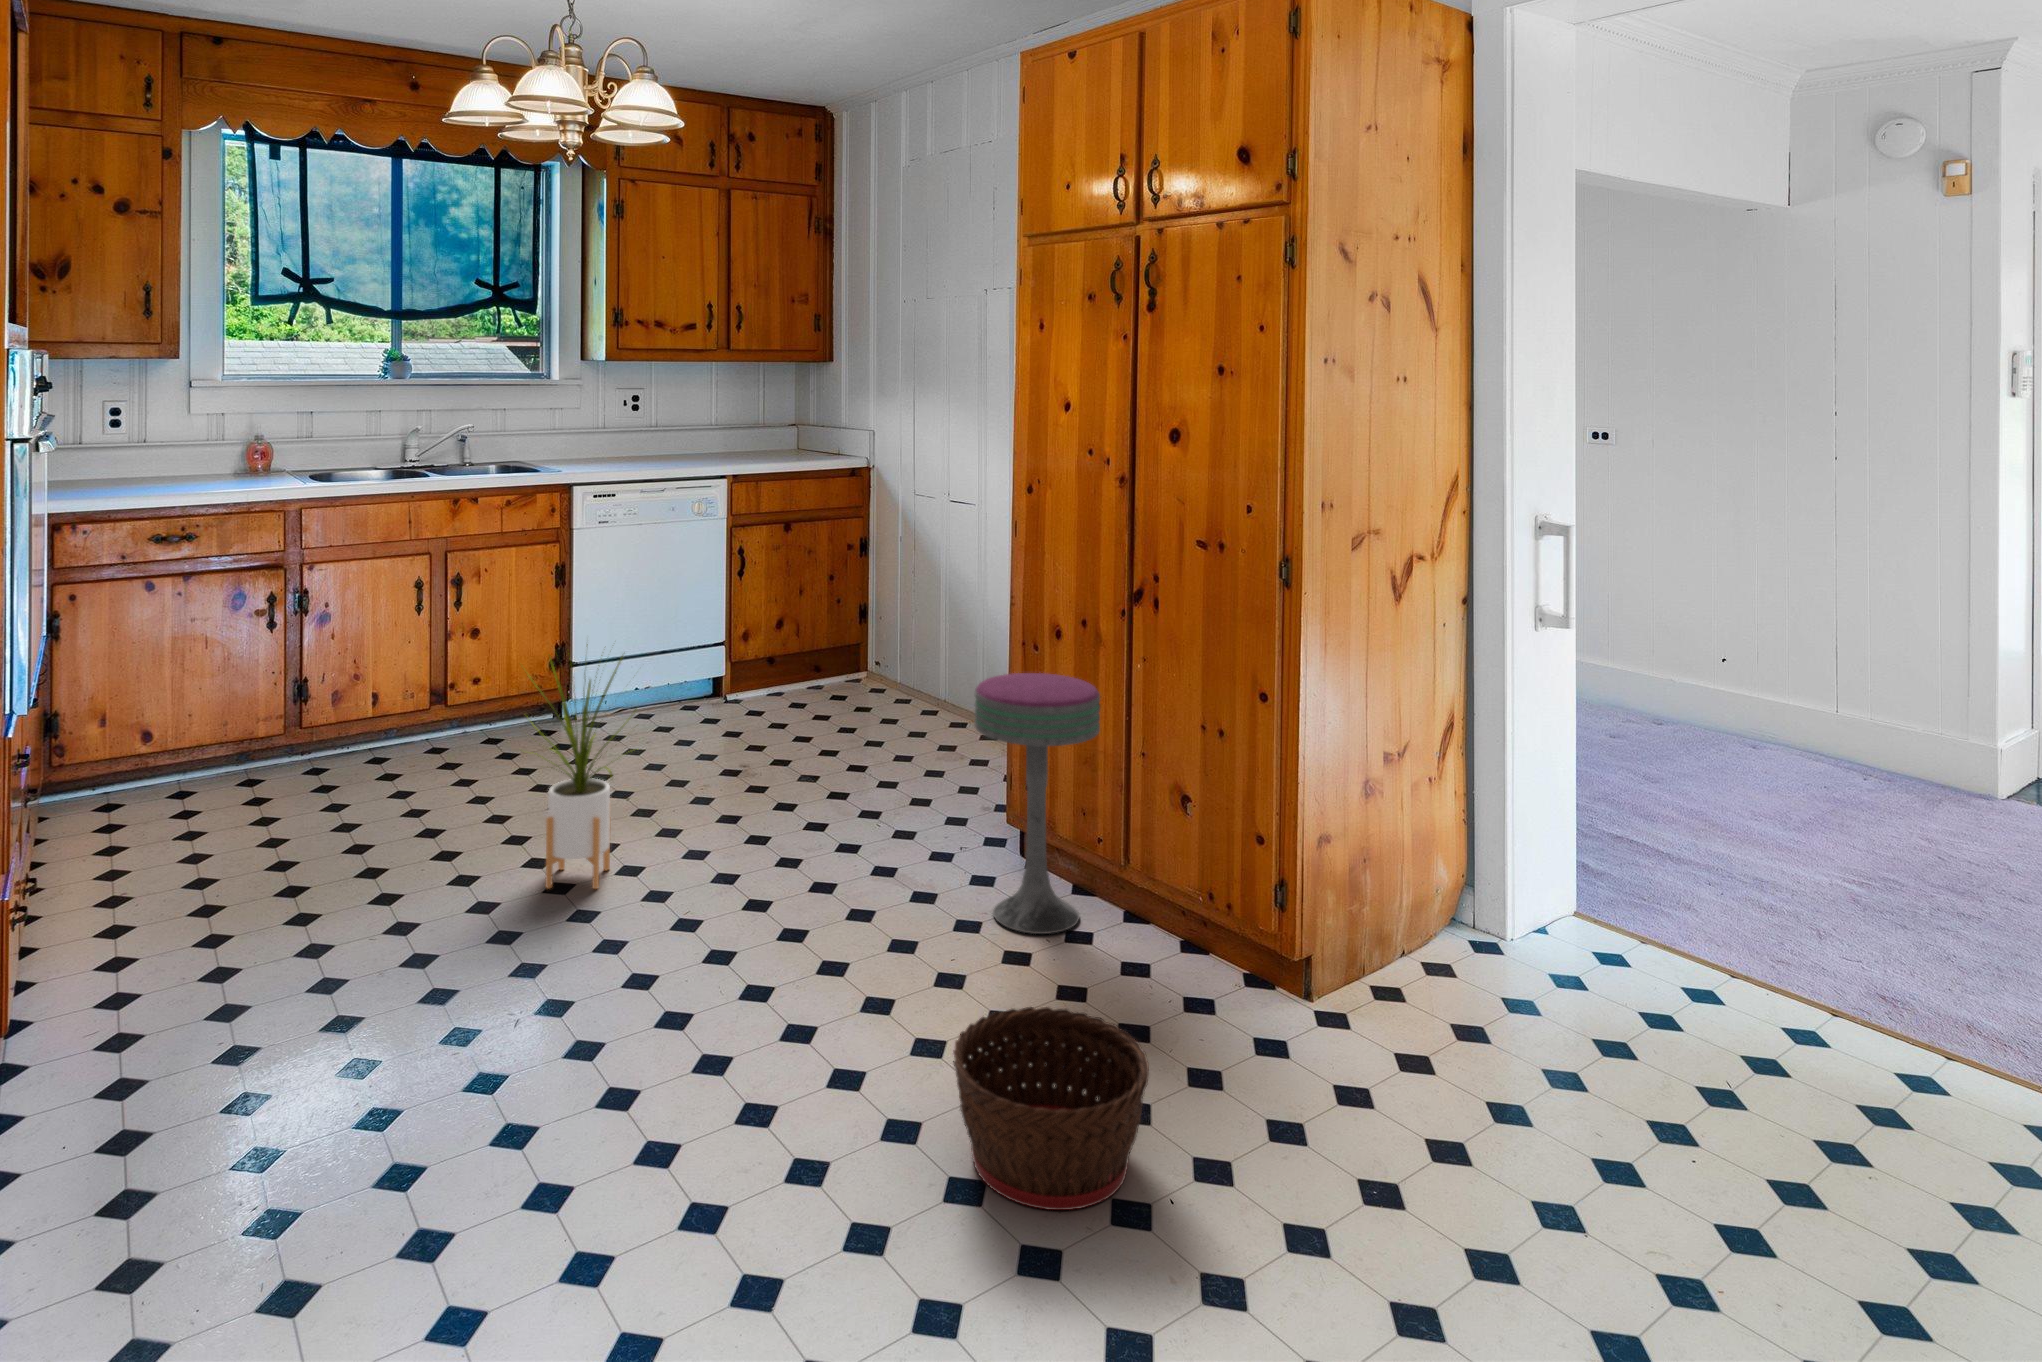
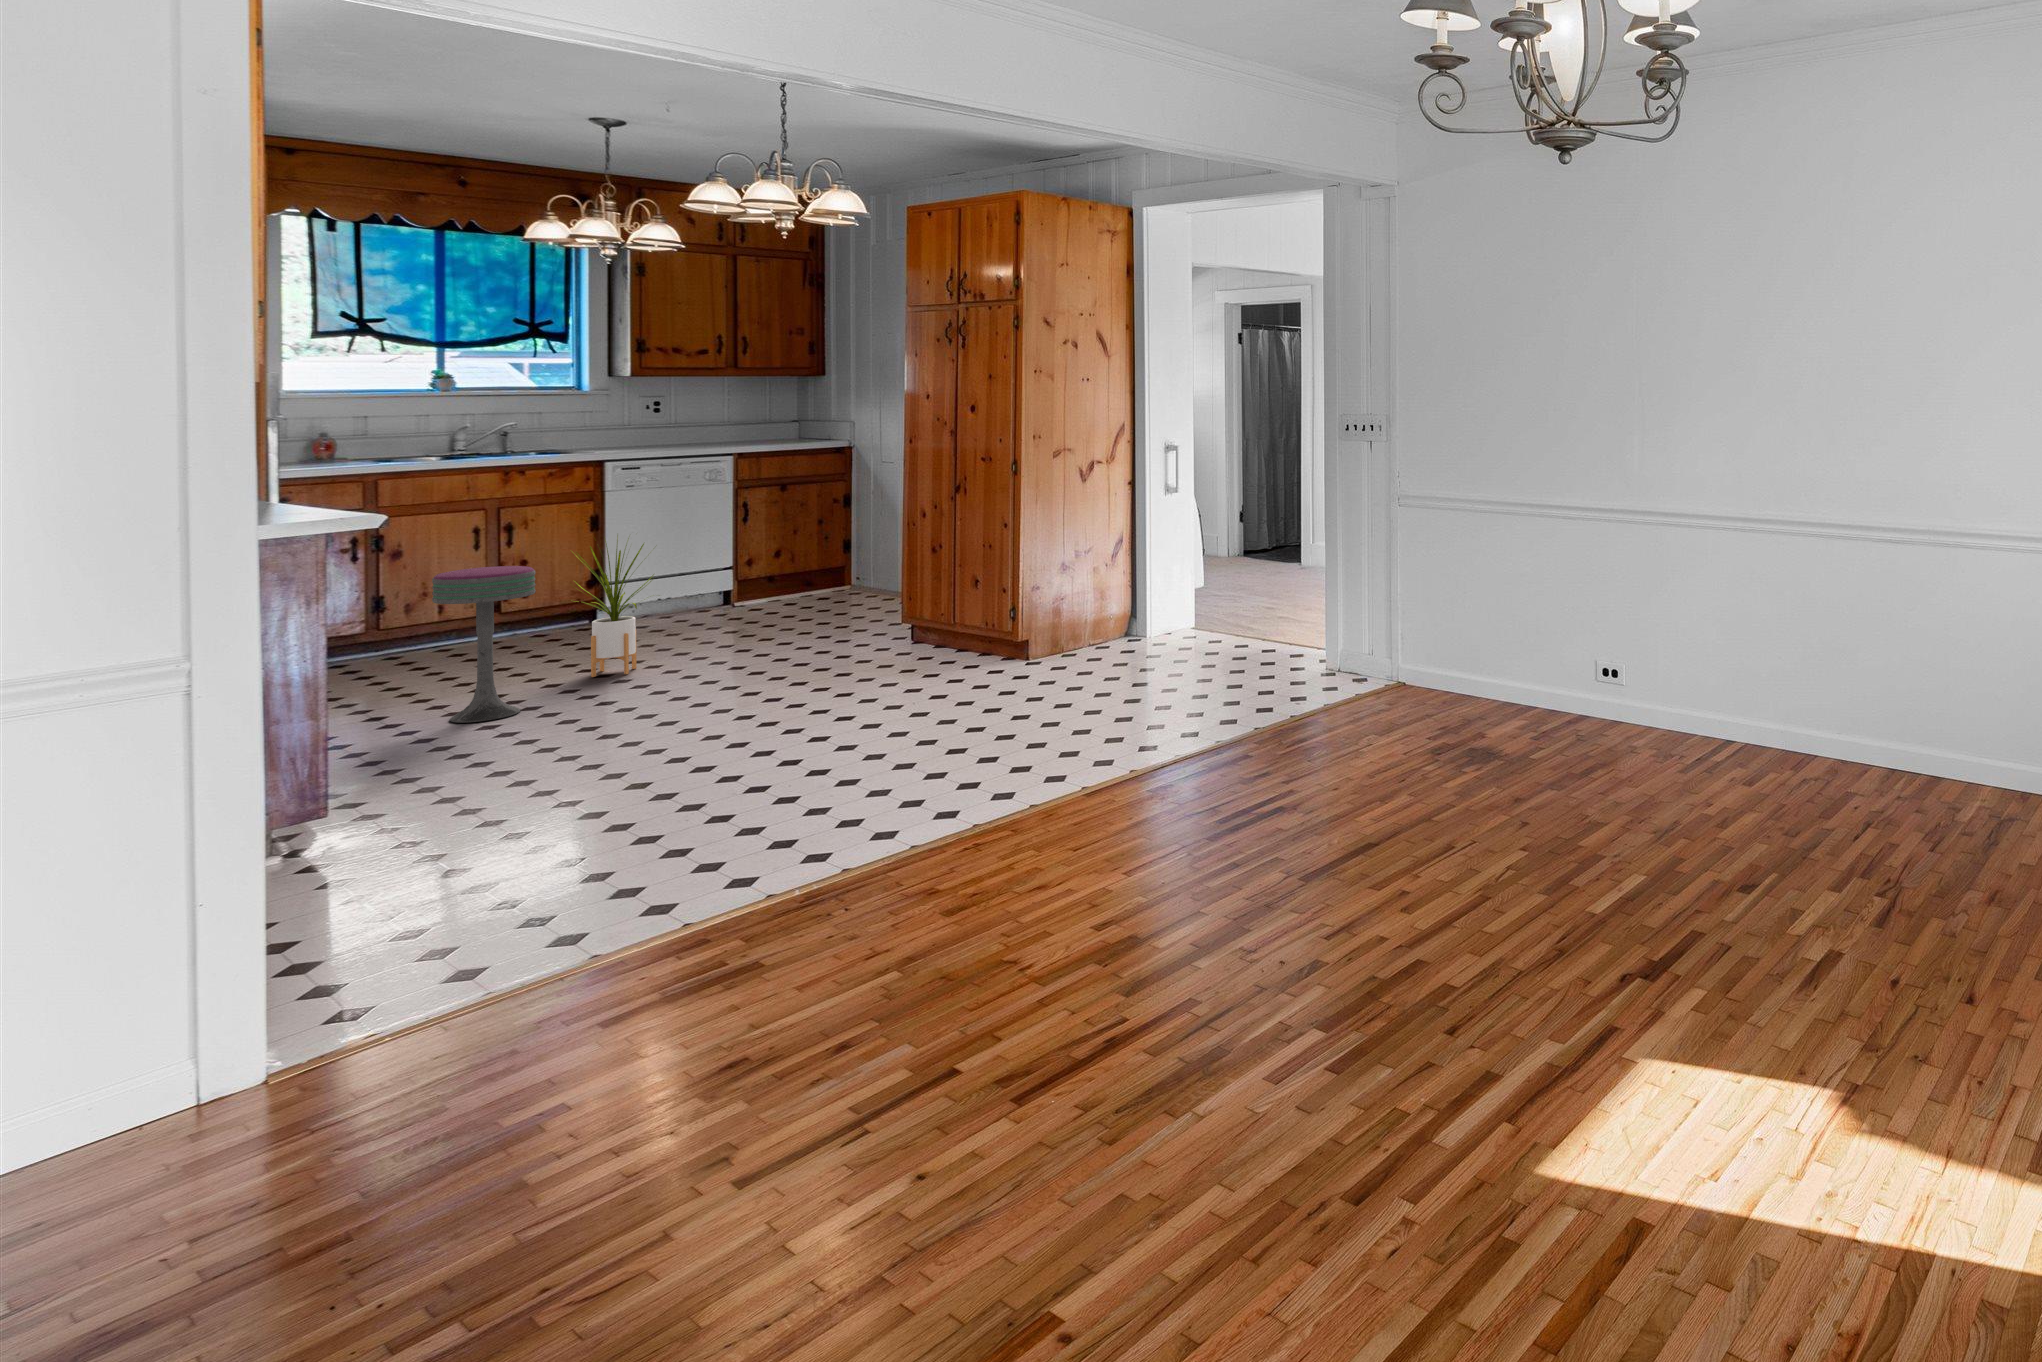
bar stool: present [974,673,1100,934] -> present [432,566,536,723]
basket: present [953,1007,1149,1210] -> none [815,652,911,715]

